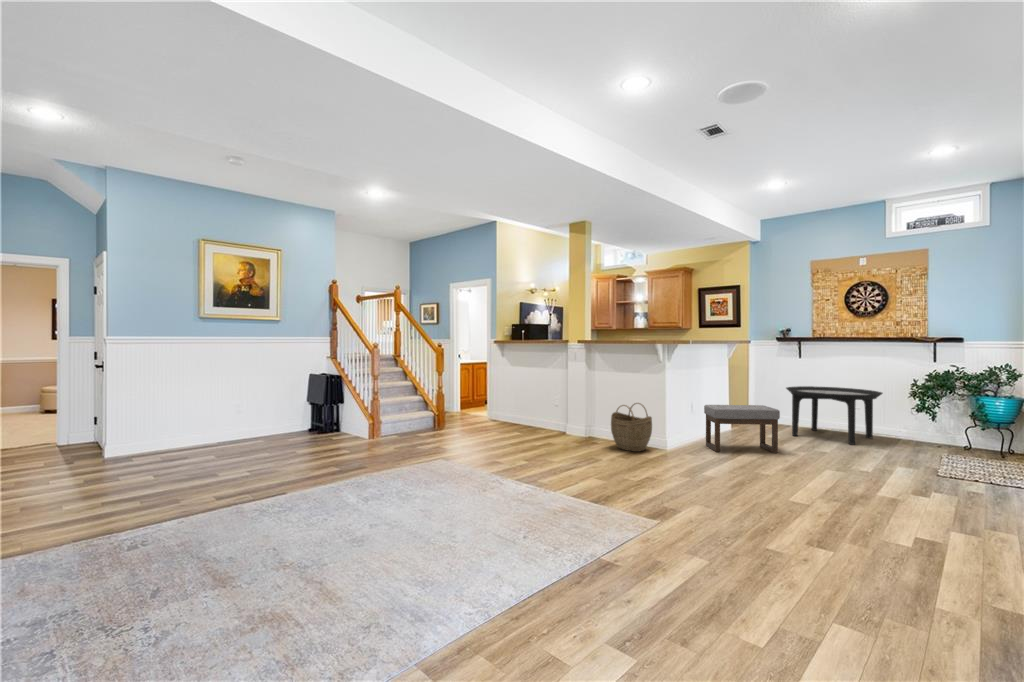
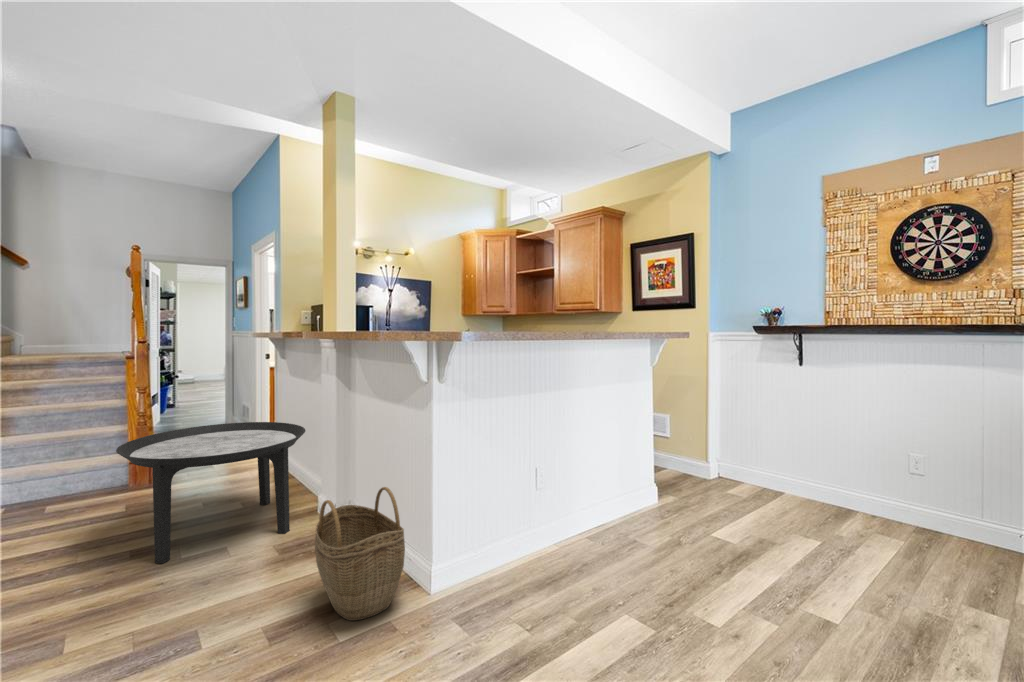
round table: present [786,386,883,445] -> present [116,422,305,563]
ottoman: present [704,405,780,453] -> none [548,489,717,636]

